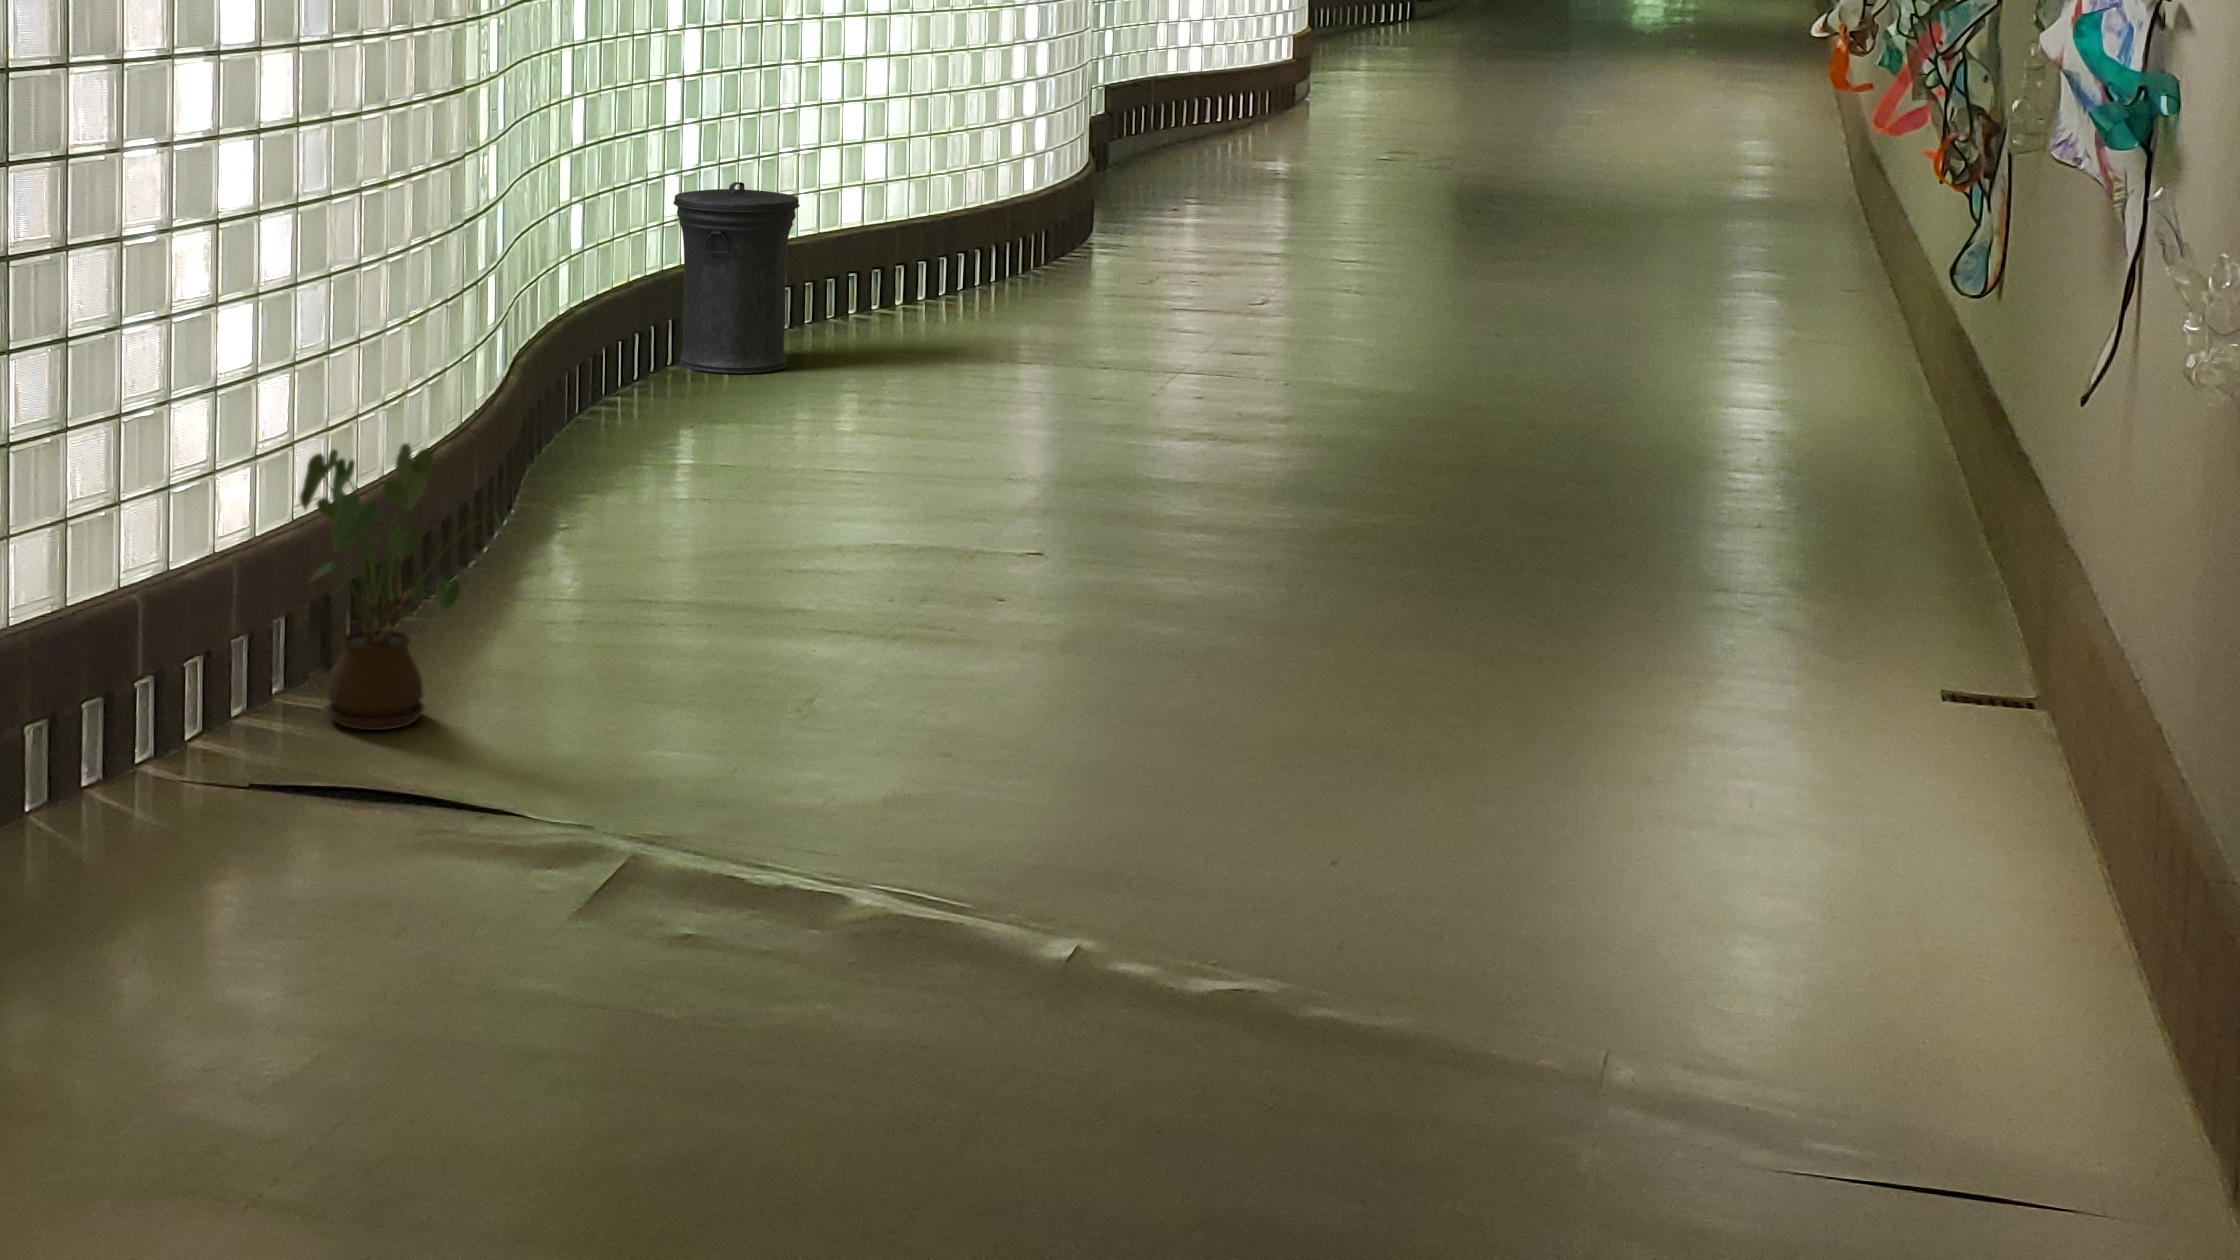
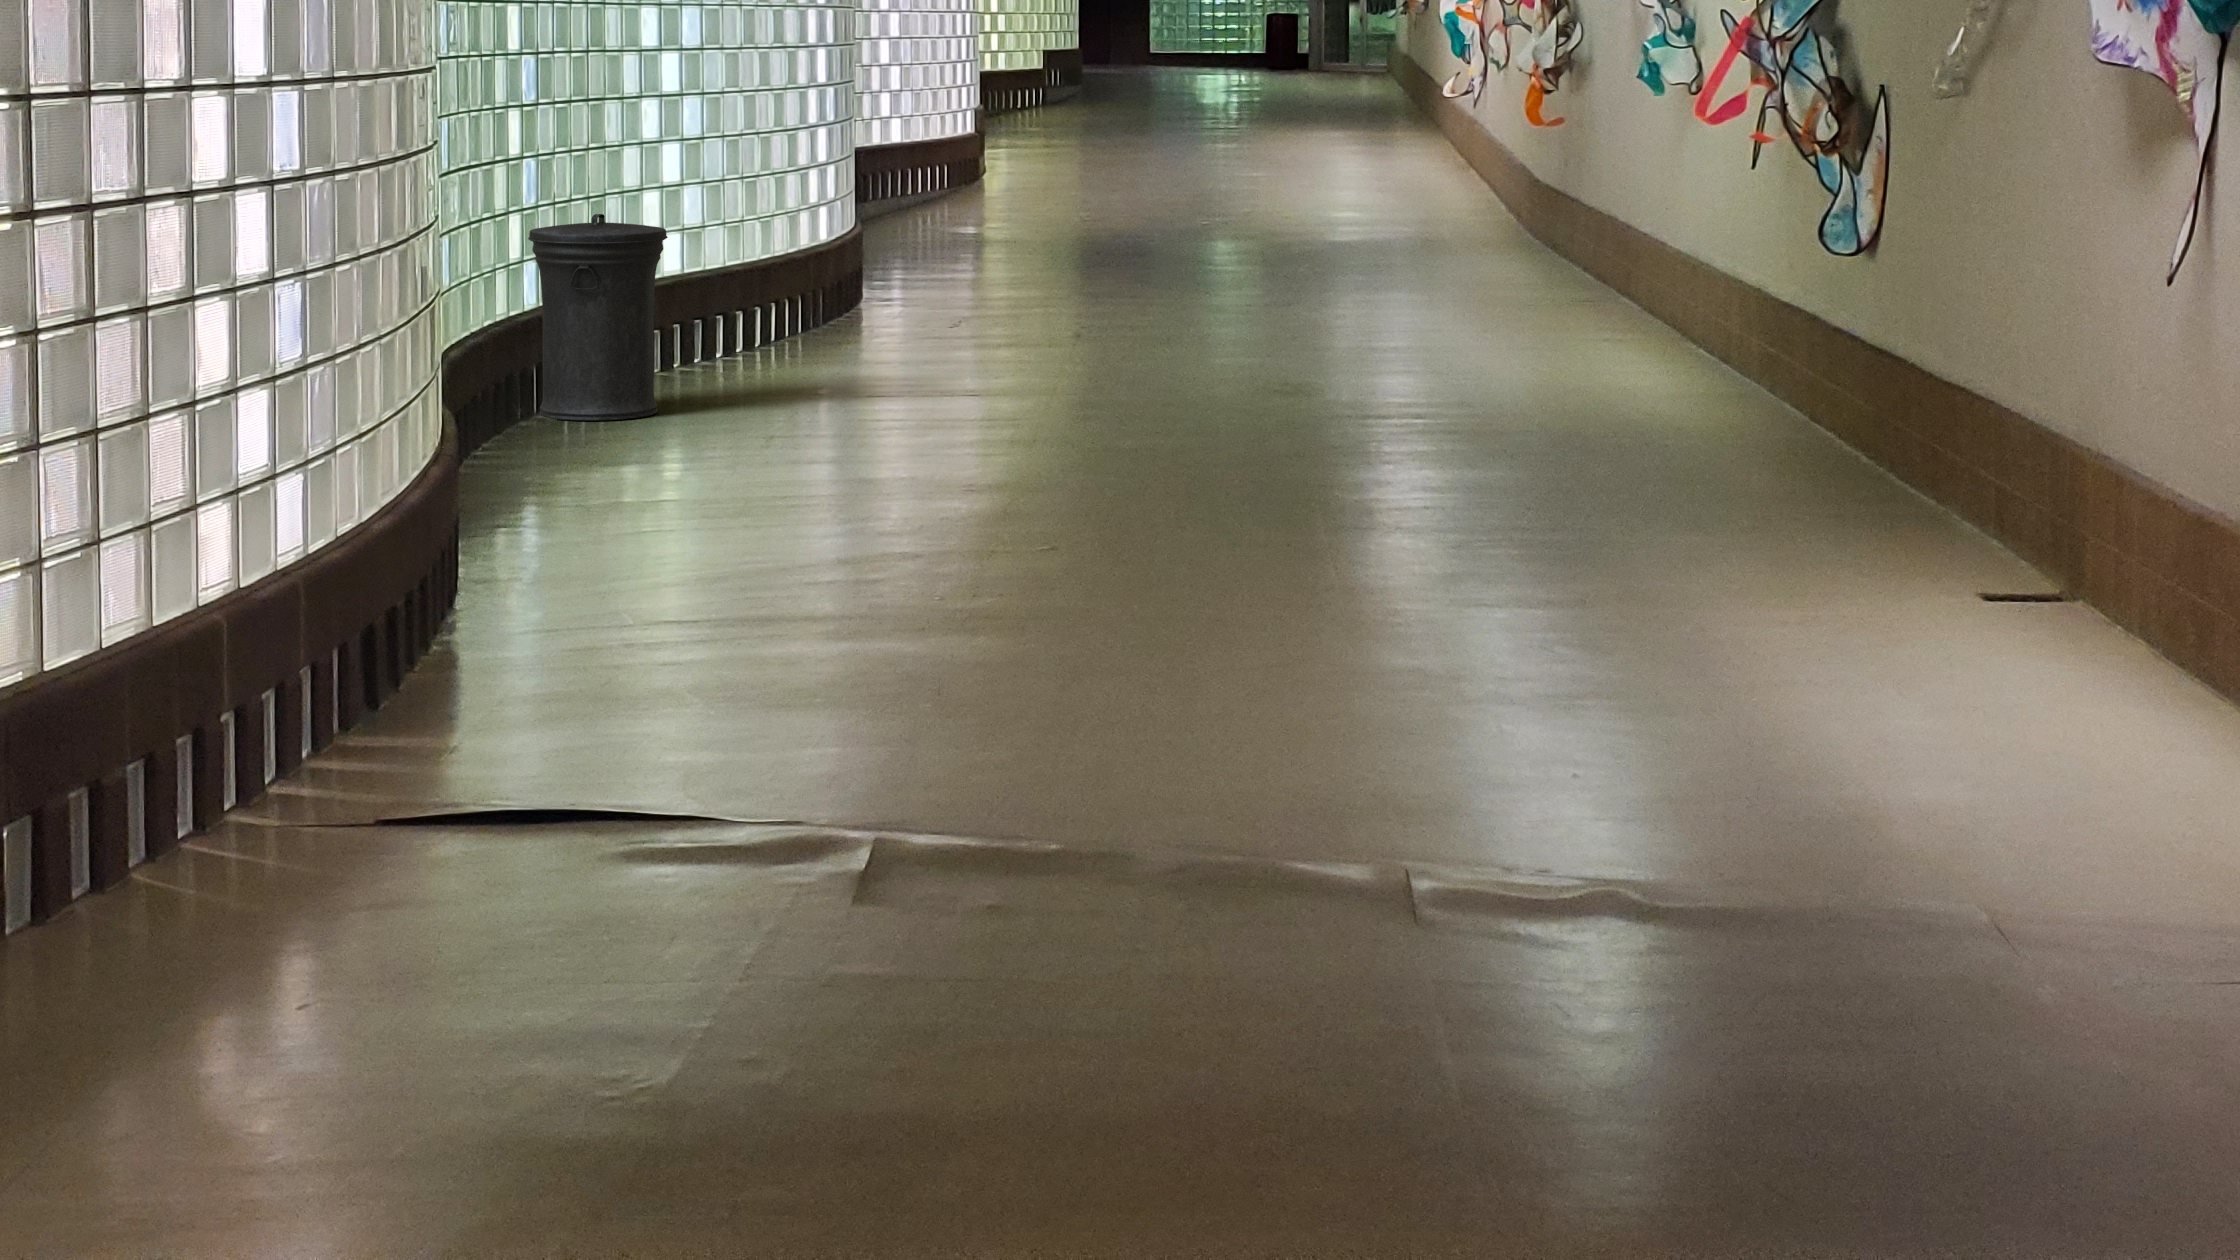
house plant: present [300,443,510,730] -> none [356,437,618,761]

